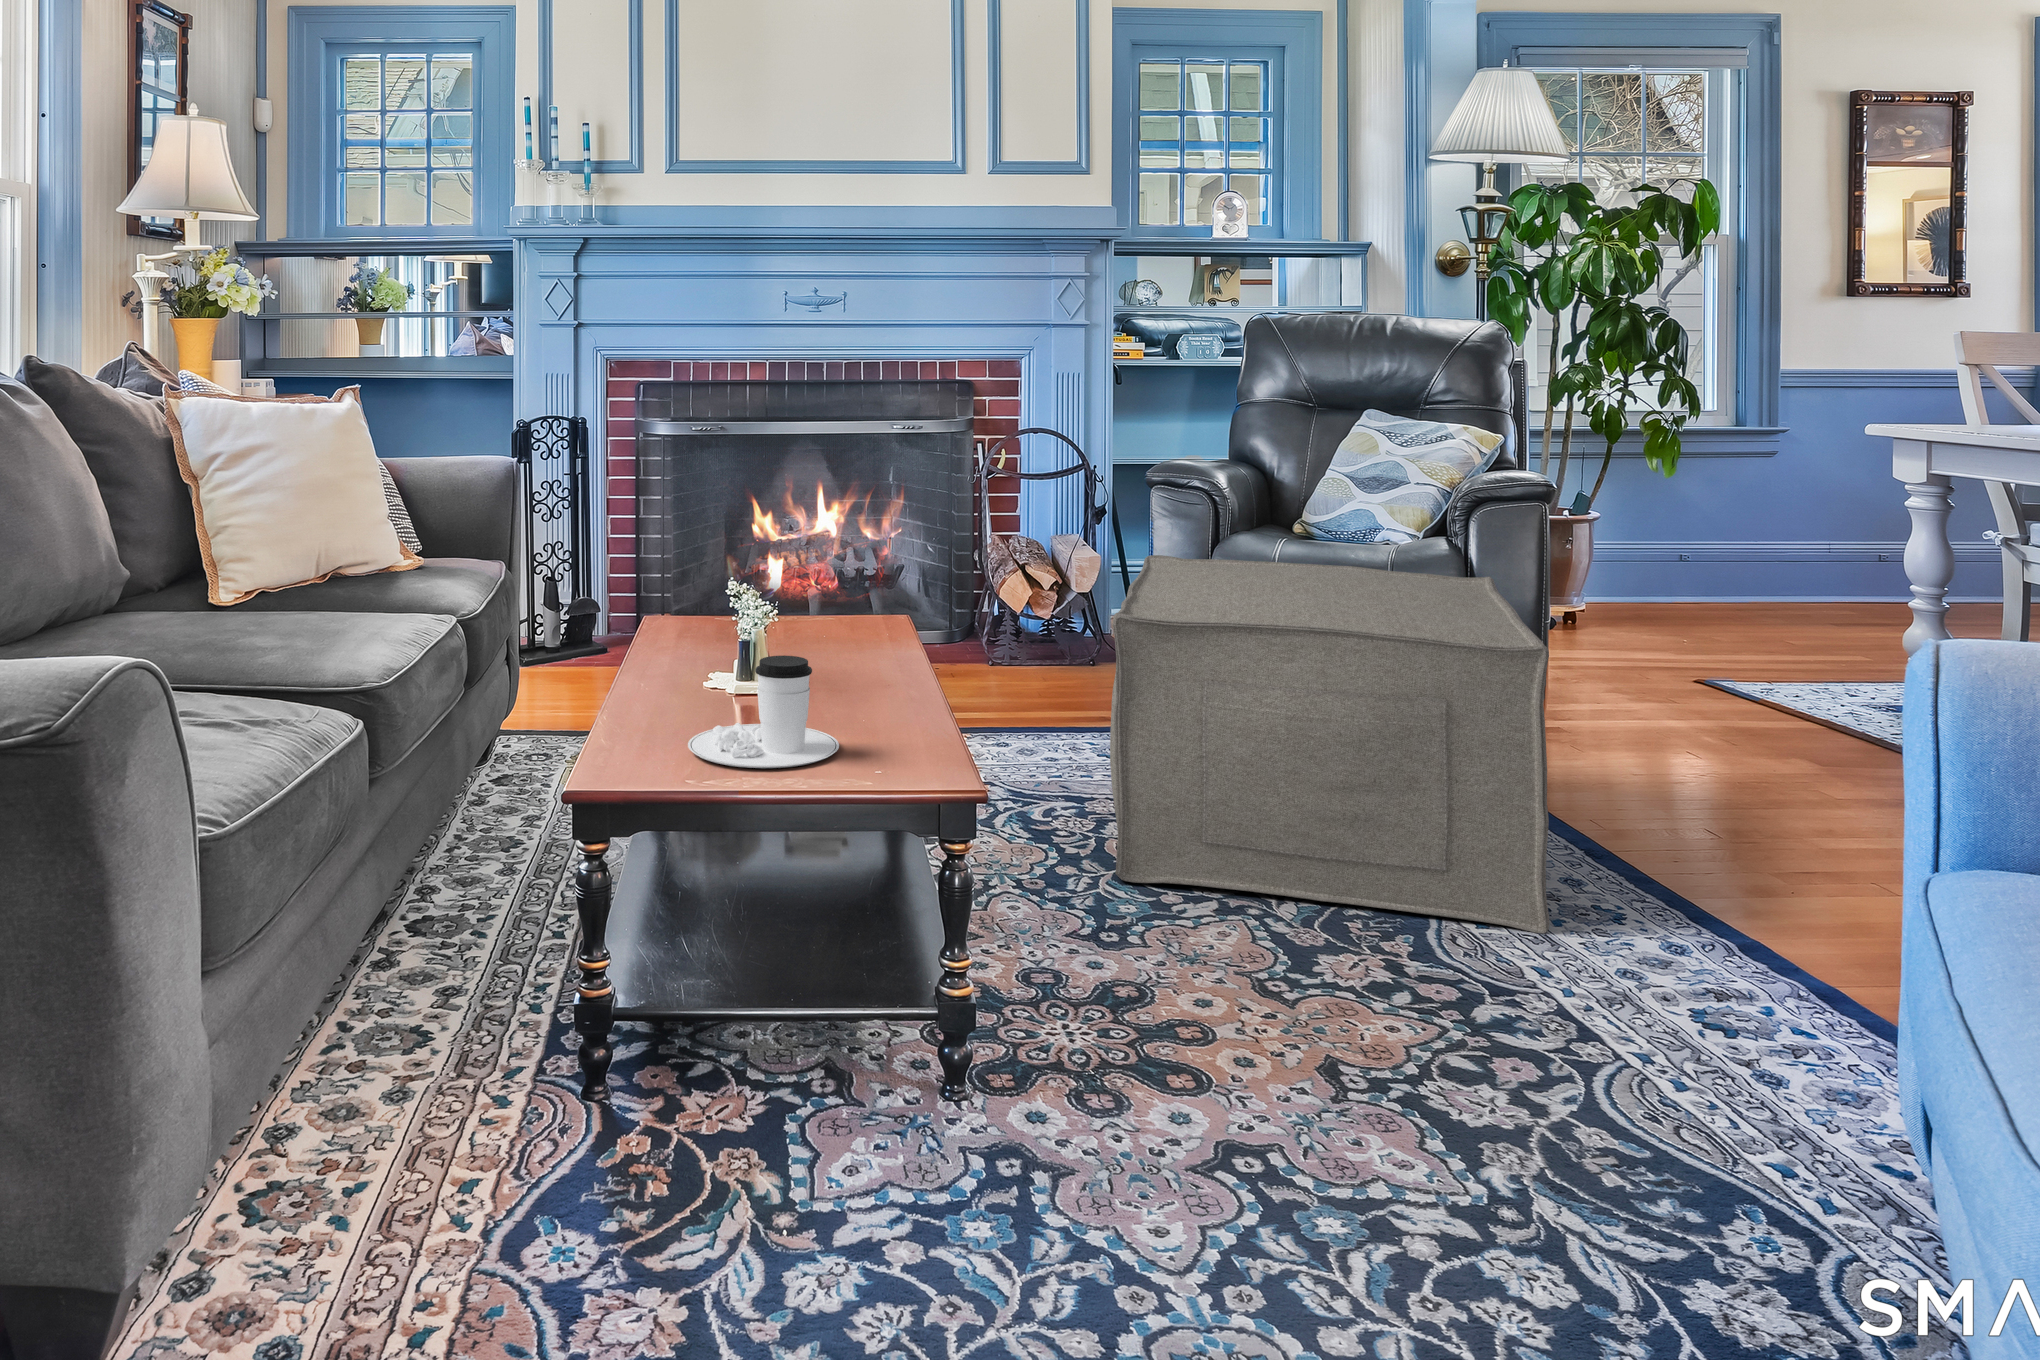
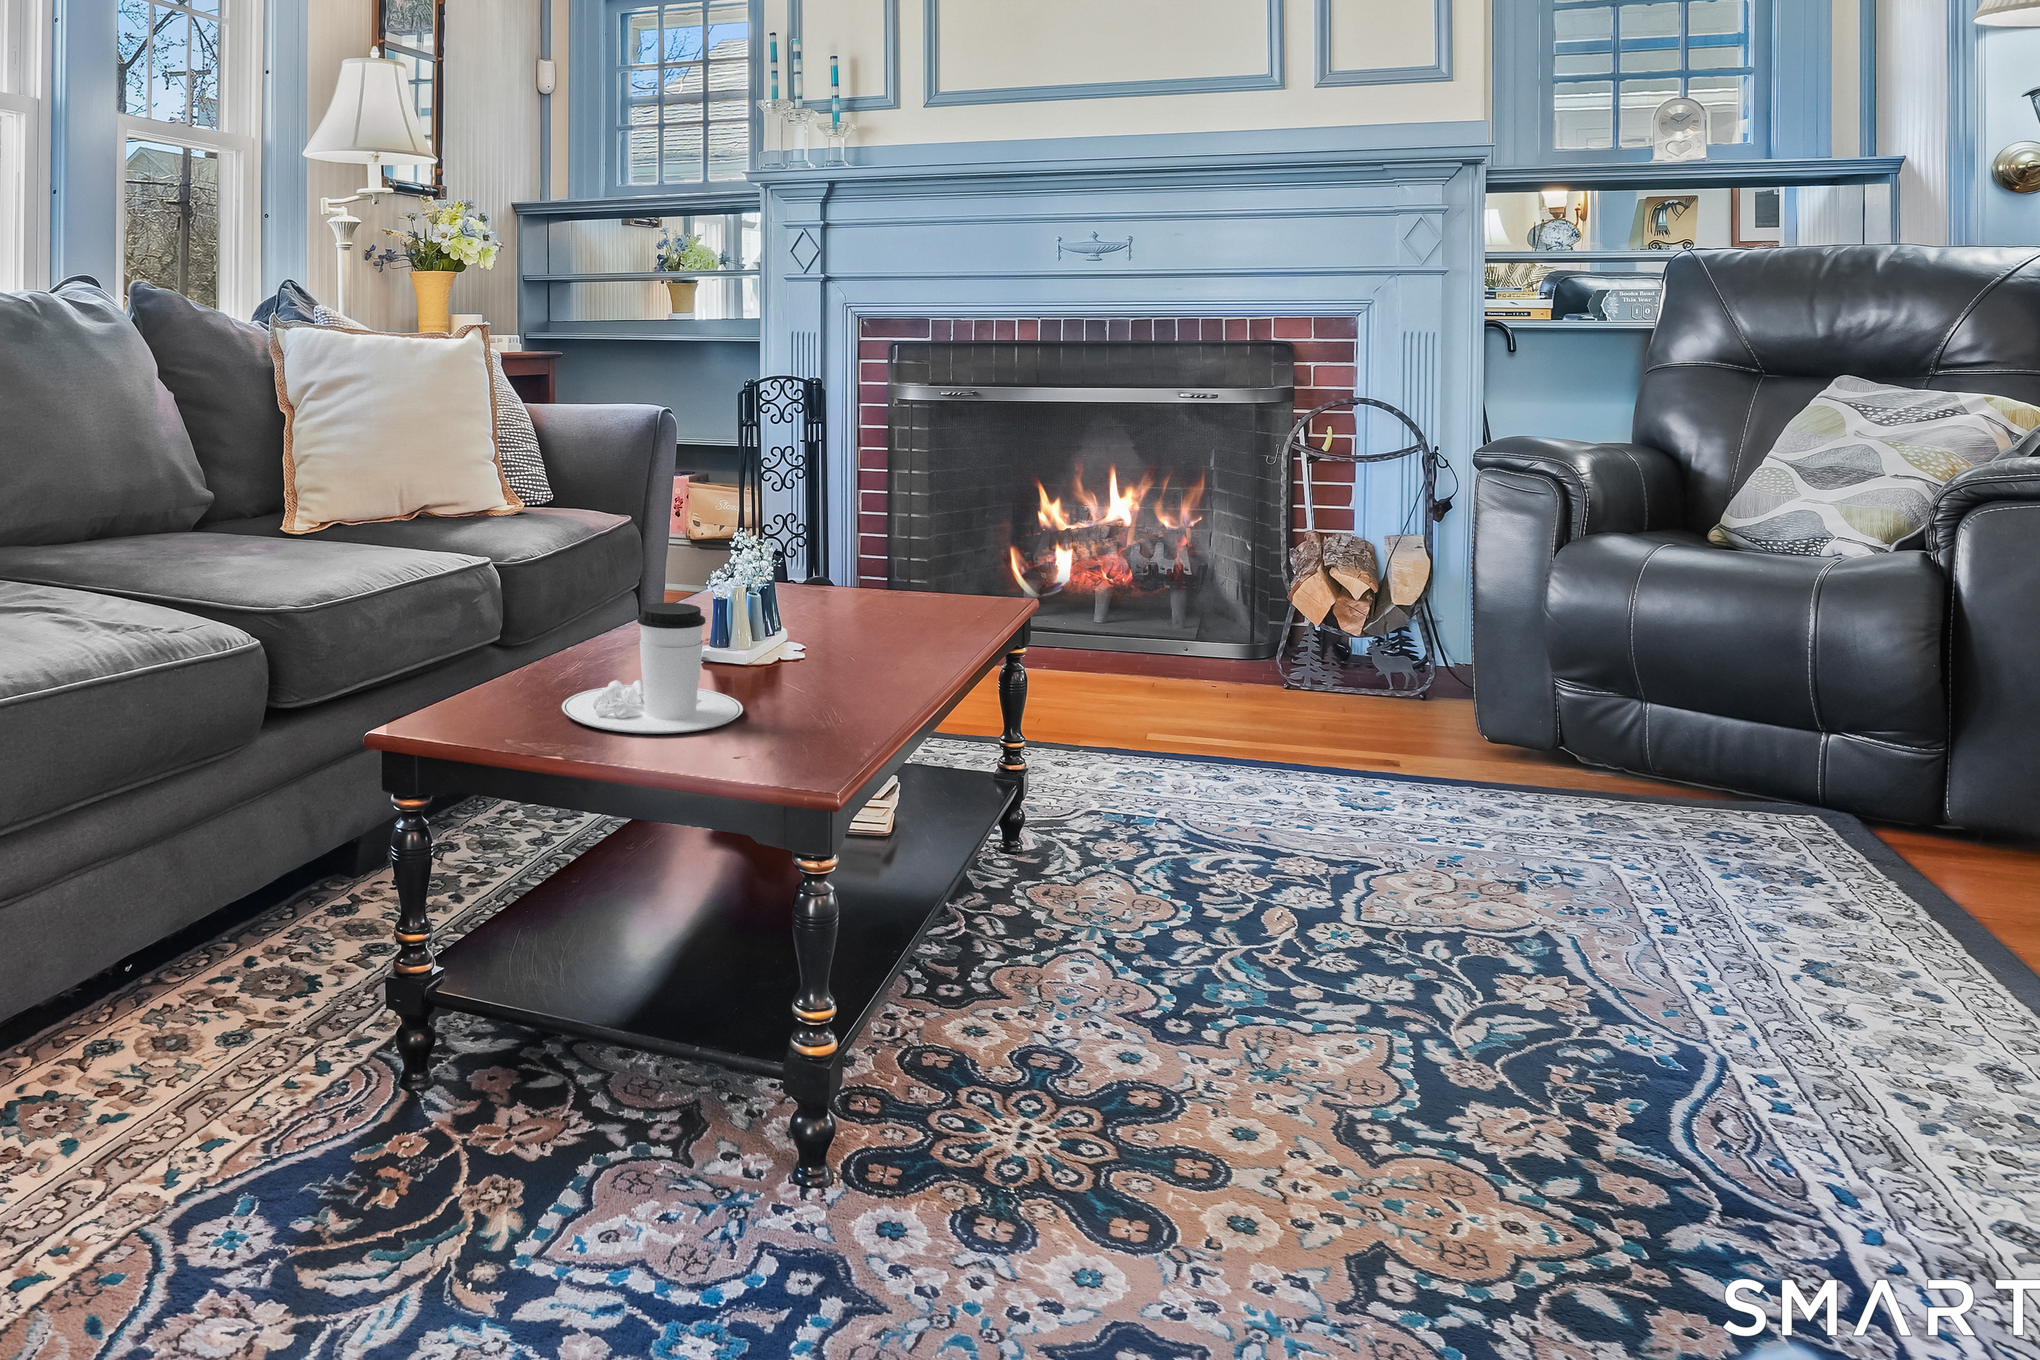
ottoman: present [1110,555,1549,934] -> none [1236,545,1942,1142]

